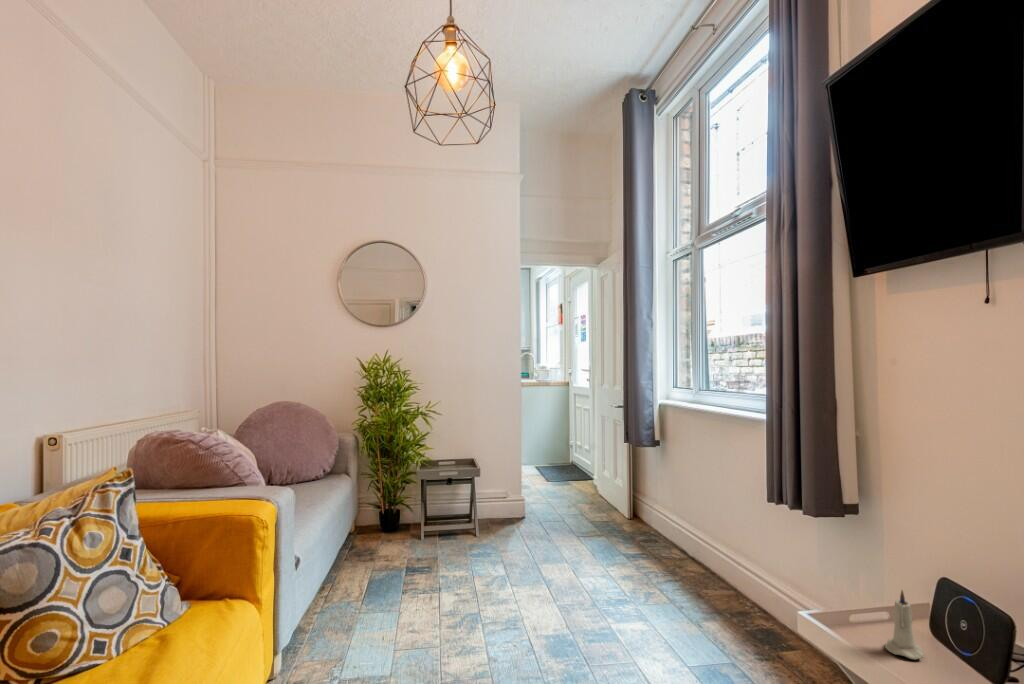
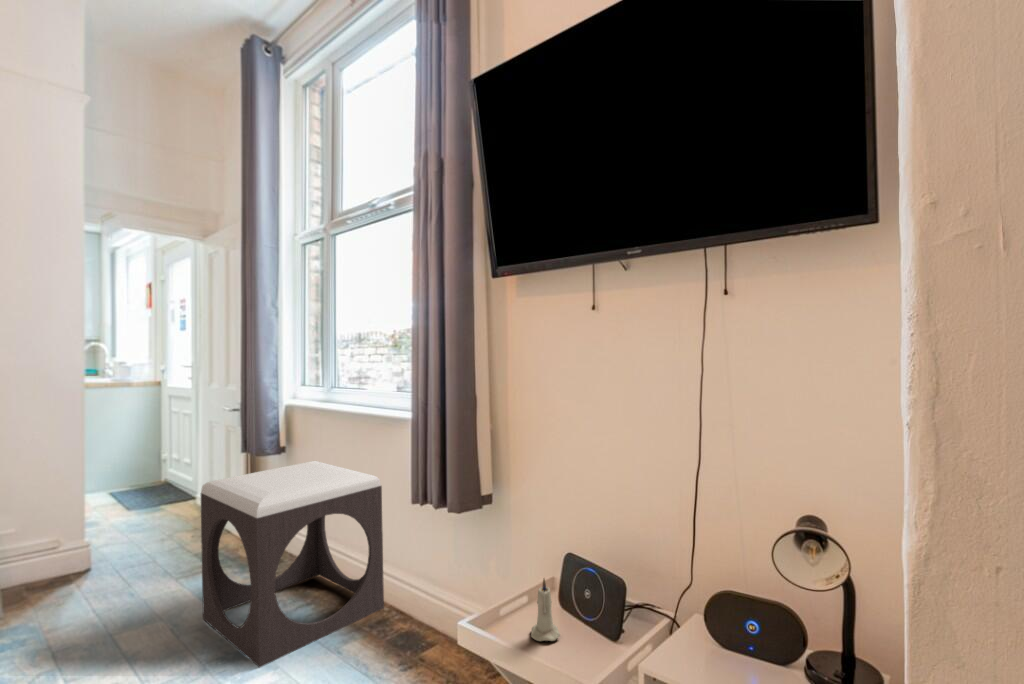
footstool: none [593,454,746,614] -> present [201,461,384,667]

